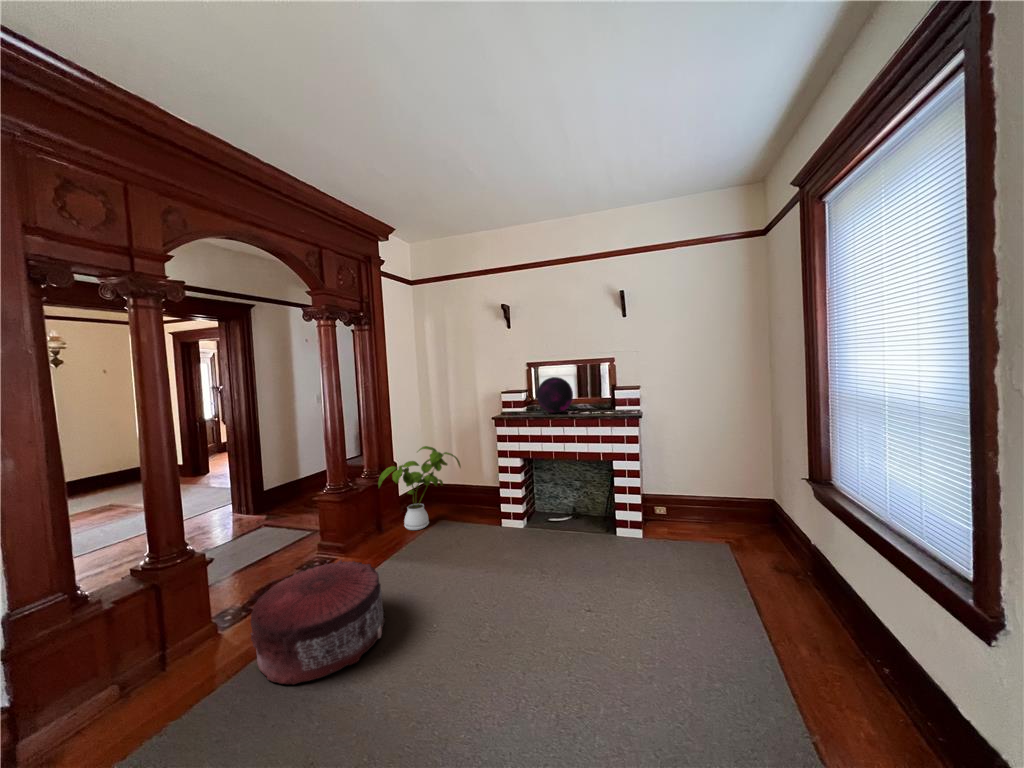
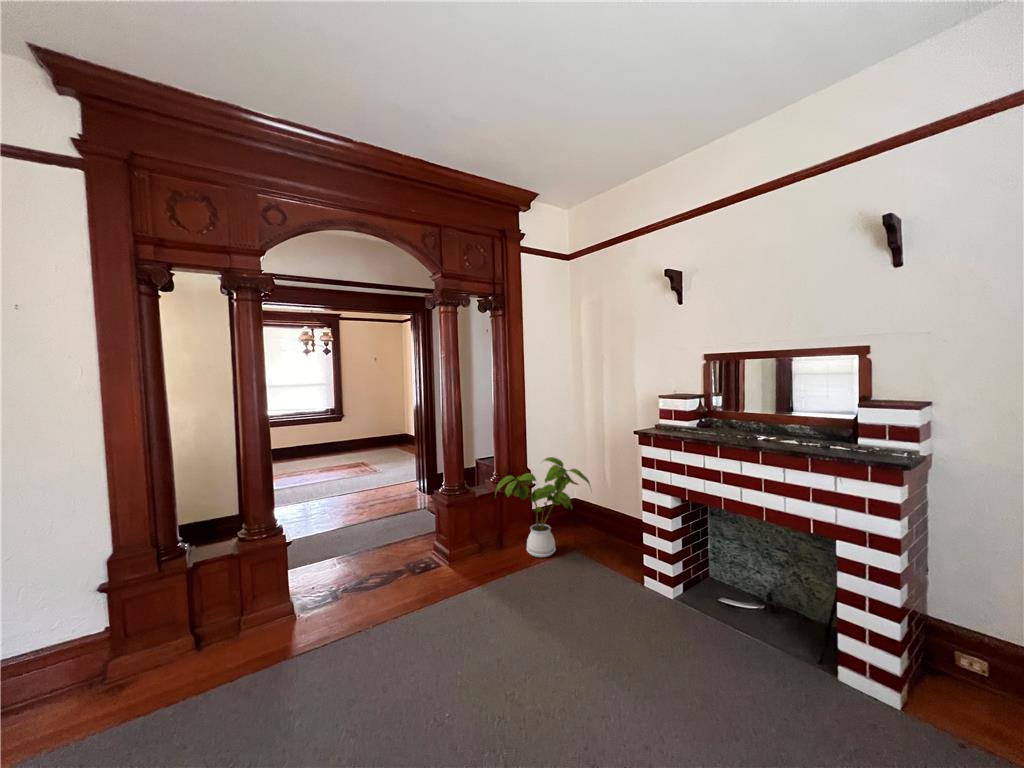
decorative orb: present [537,377,573,413] -> none [704,377,771,435]
pouf: present [251,560,385,685] -> none [270,578,421,725]

